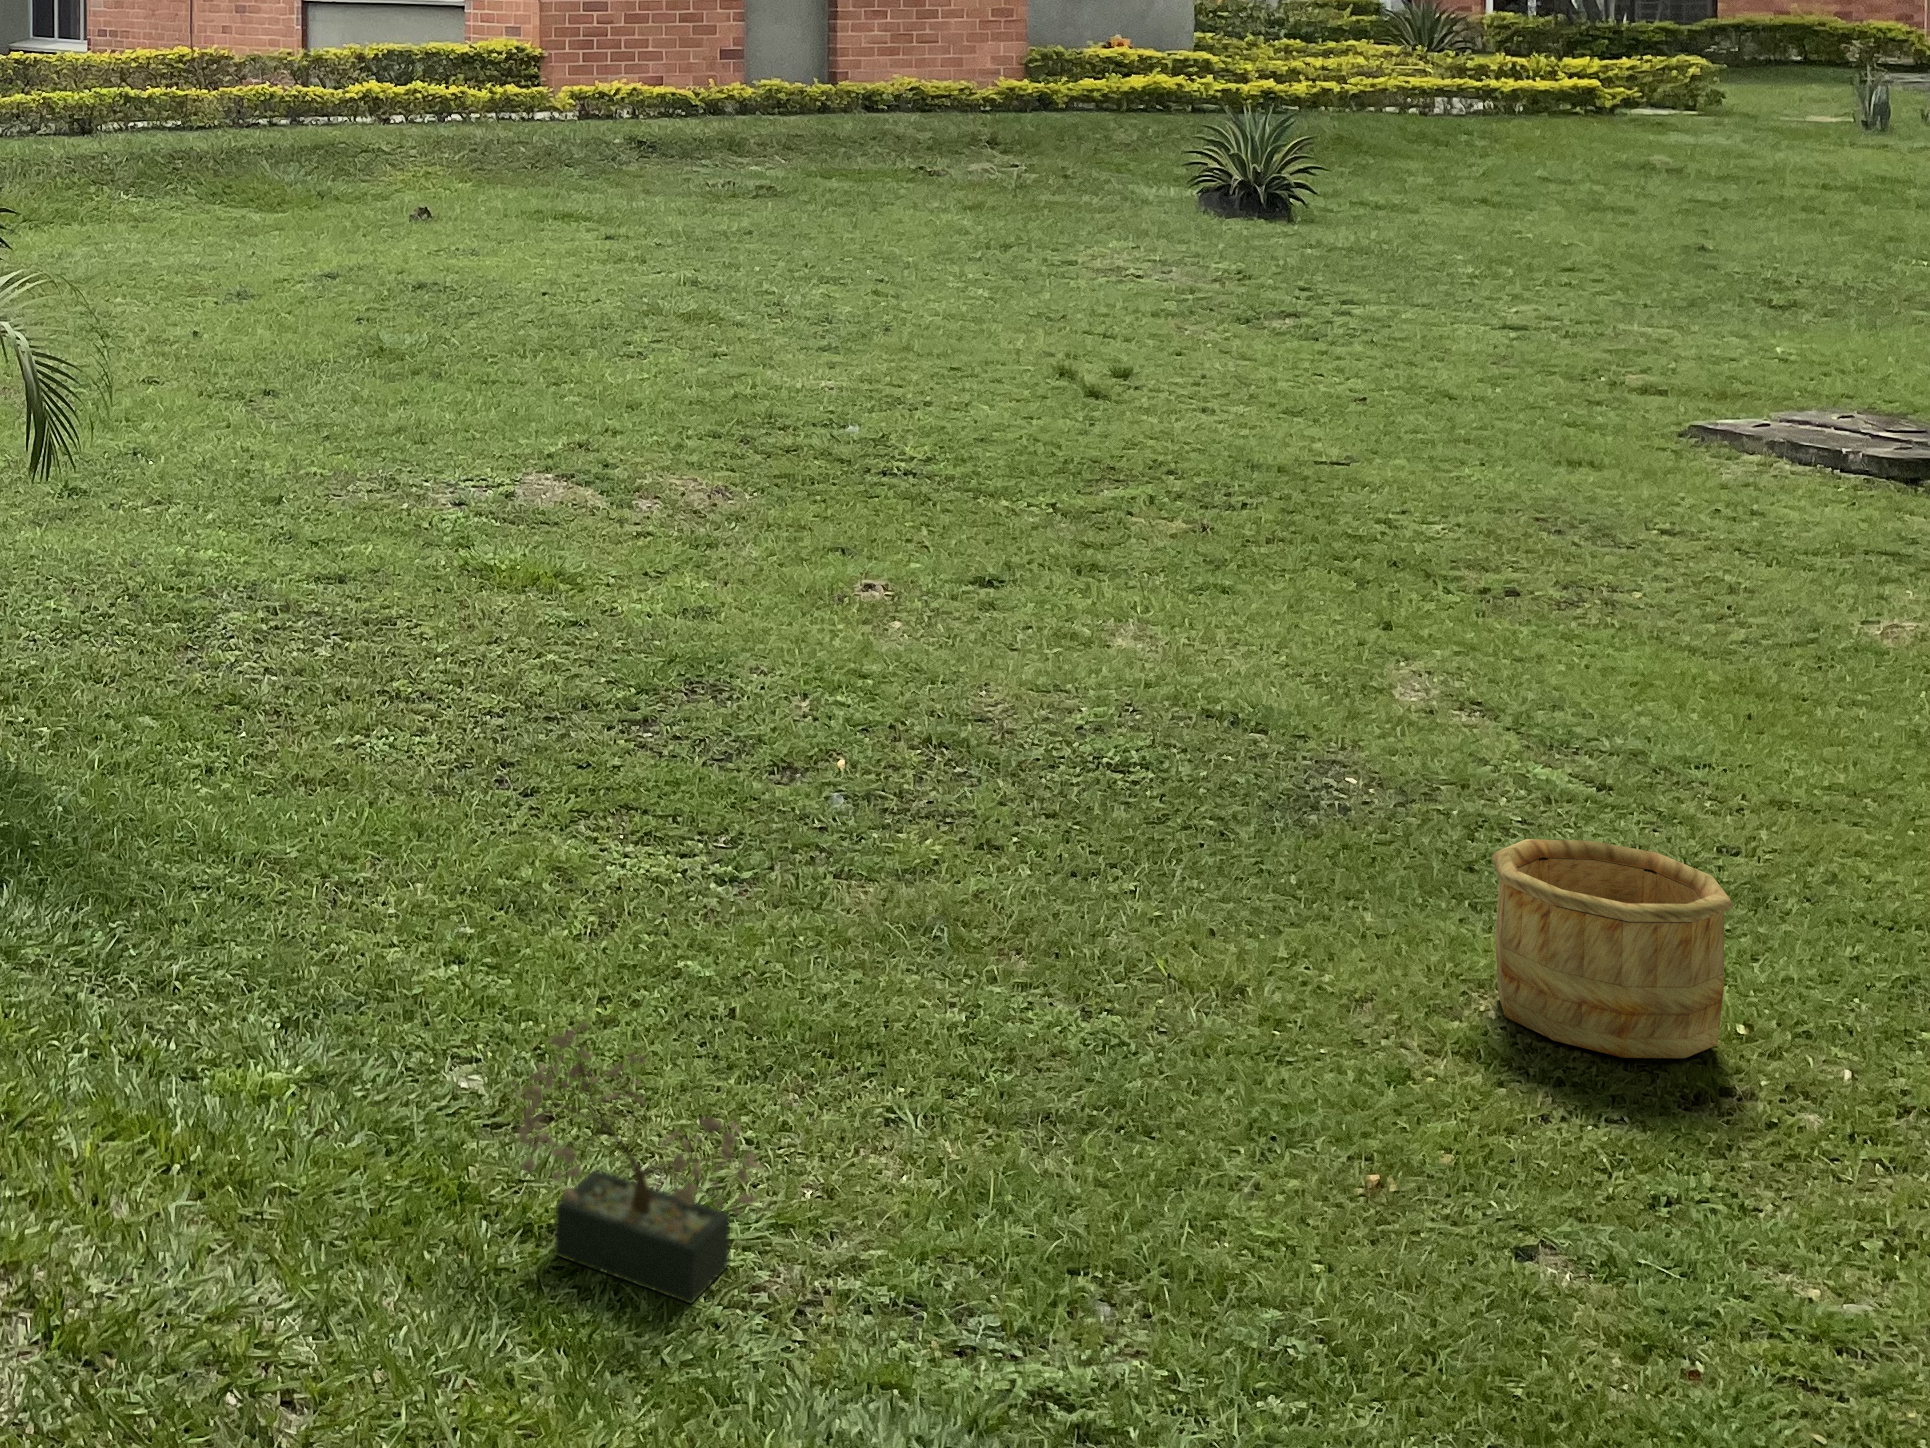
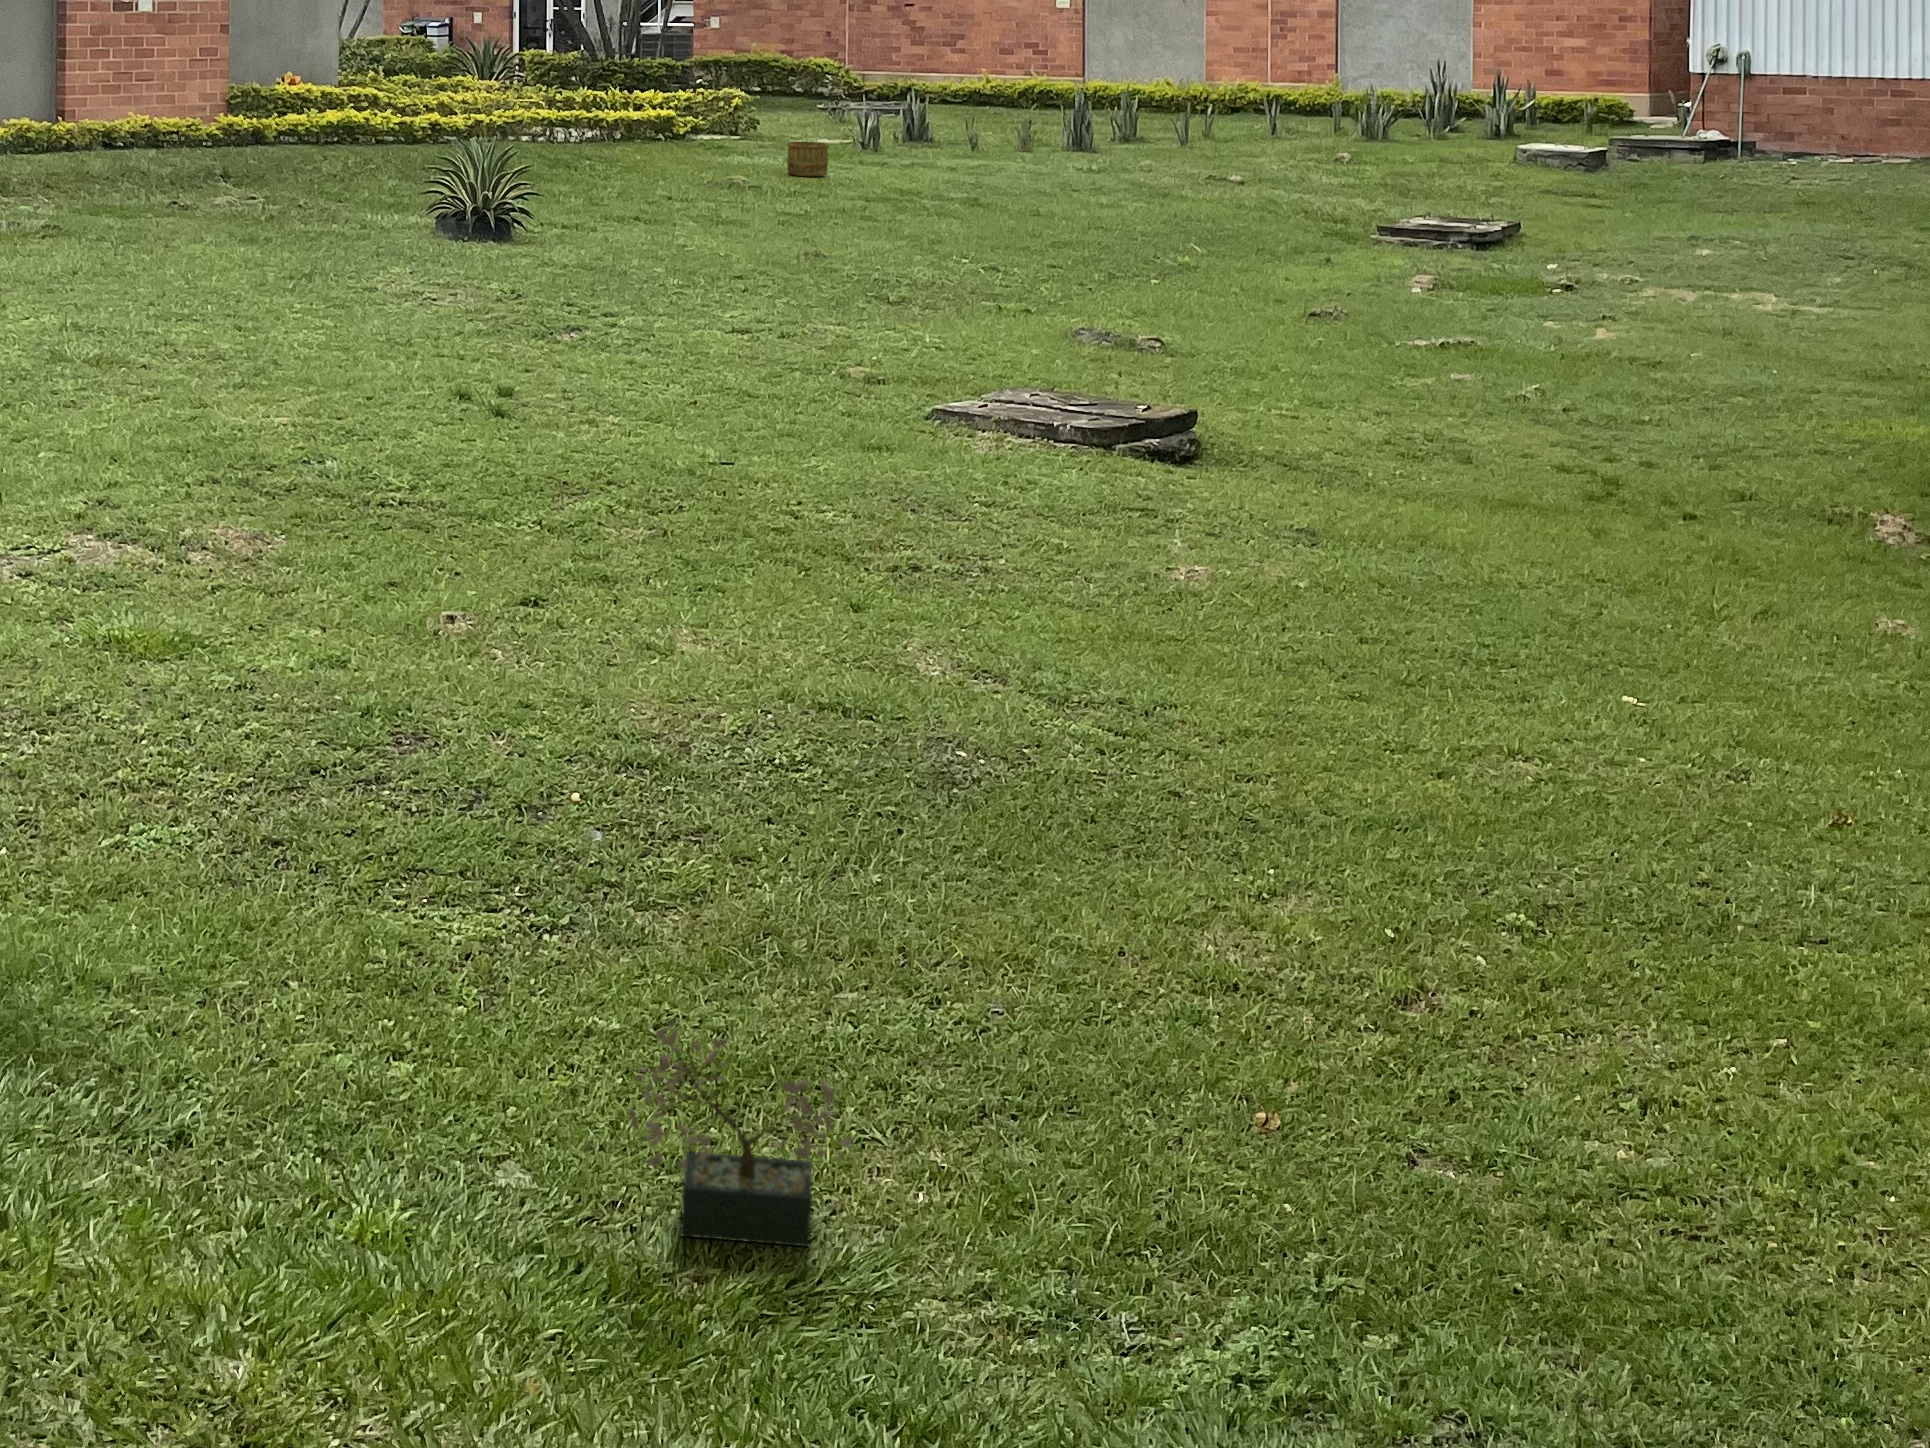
wooden bucket: present [1492,839,1733,1058] -> present [787,142,829,177]

